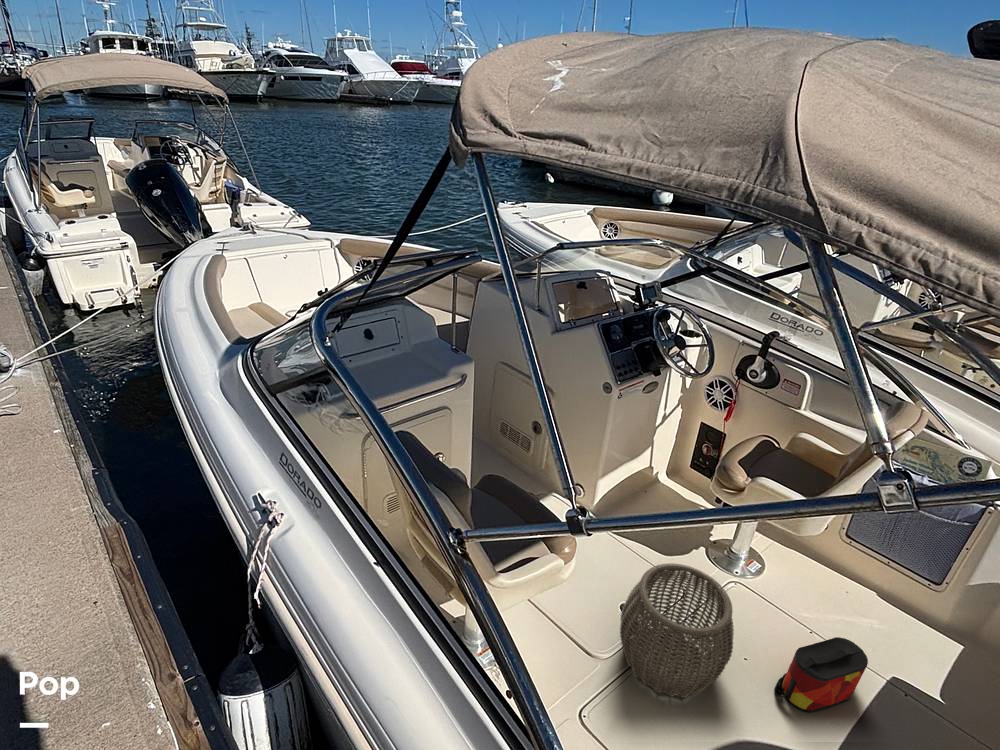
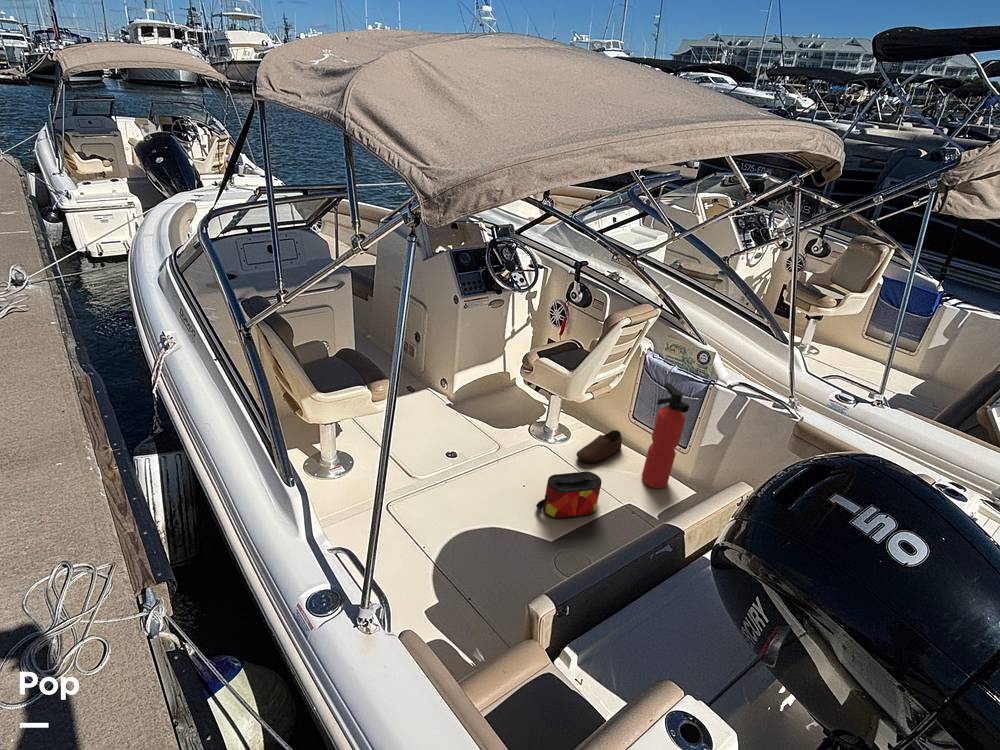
fire extinguisher: none [882,507,977,643] -> present [642,383,689,488]
shoe: none [787,553,836,606] -> present [577,430,622,463]
woven basket: present [620,563,734,698] -> none [430,415,508,505]

